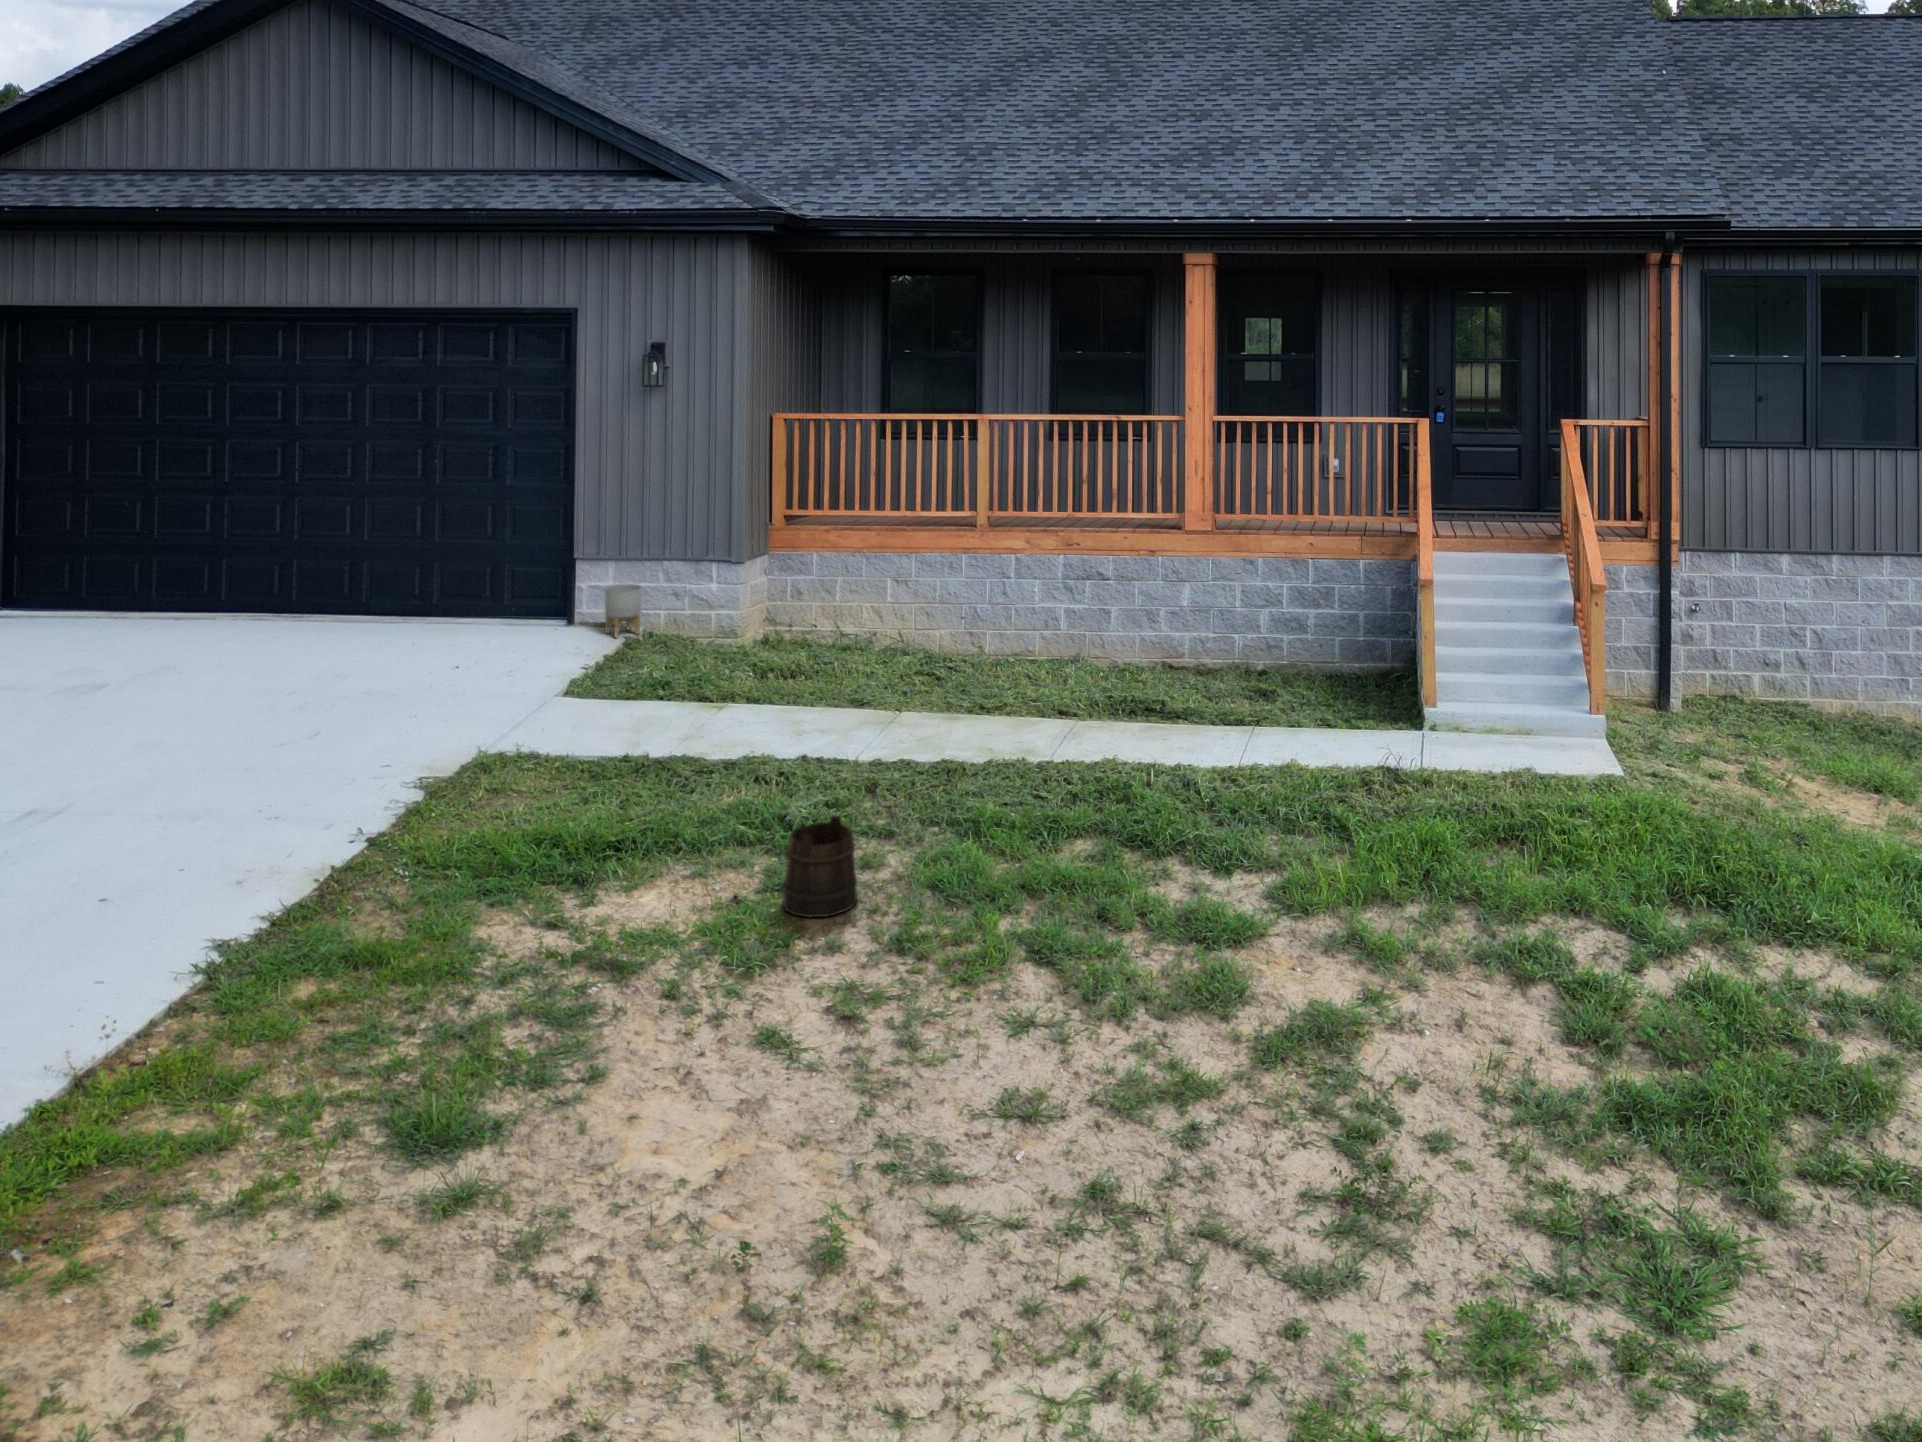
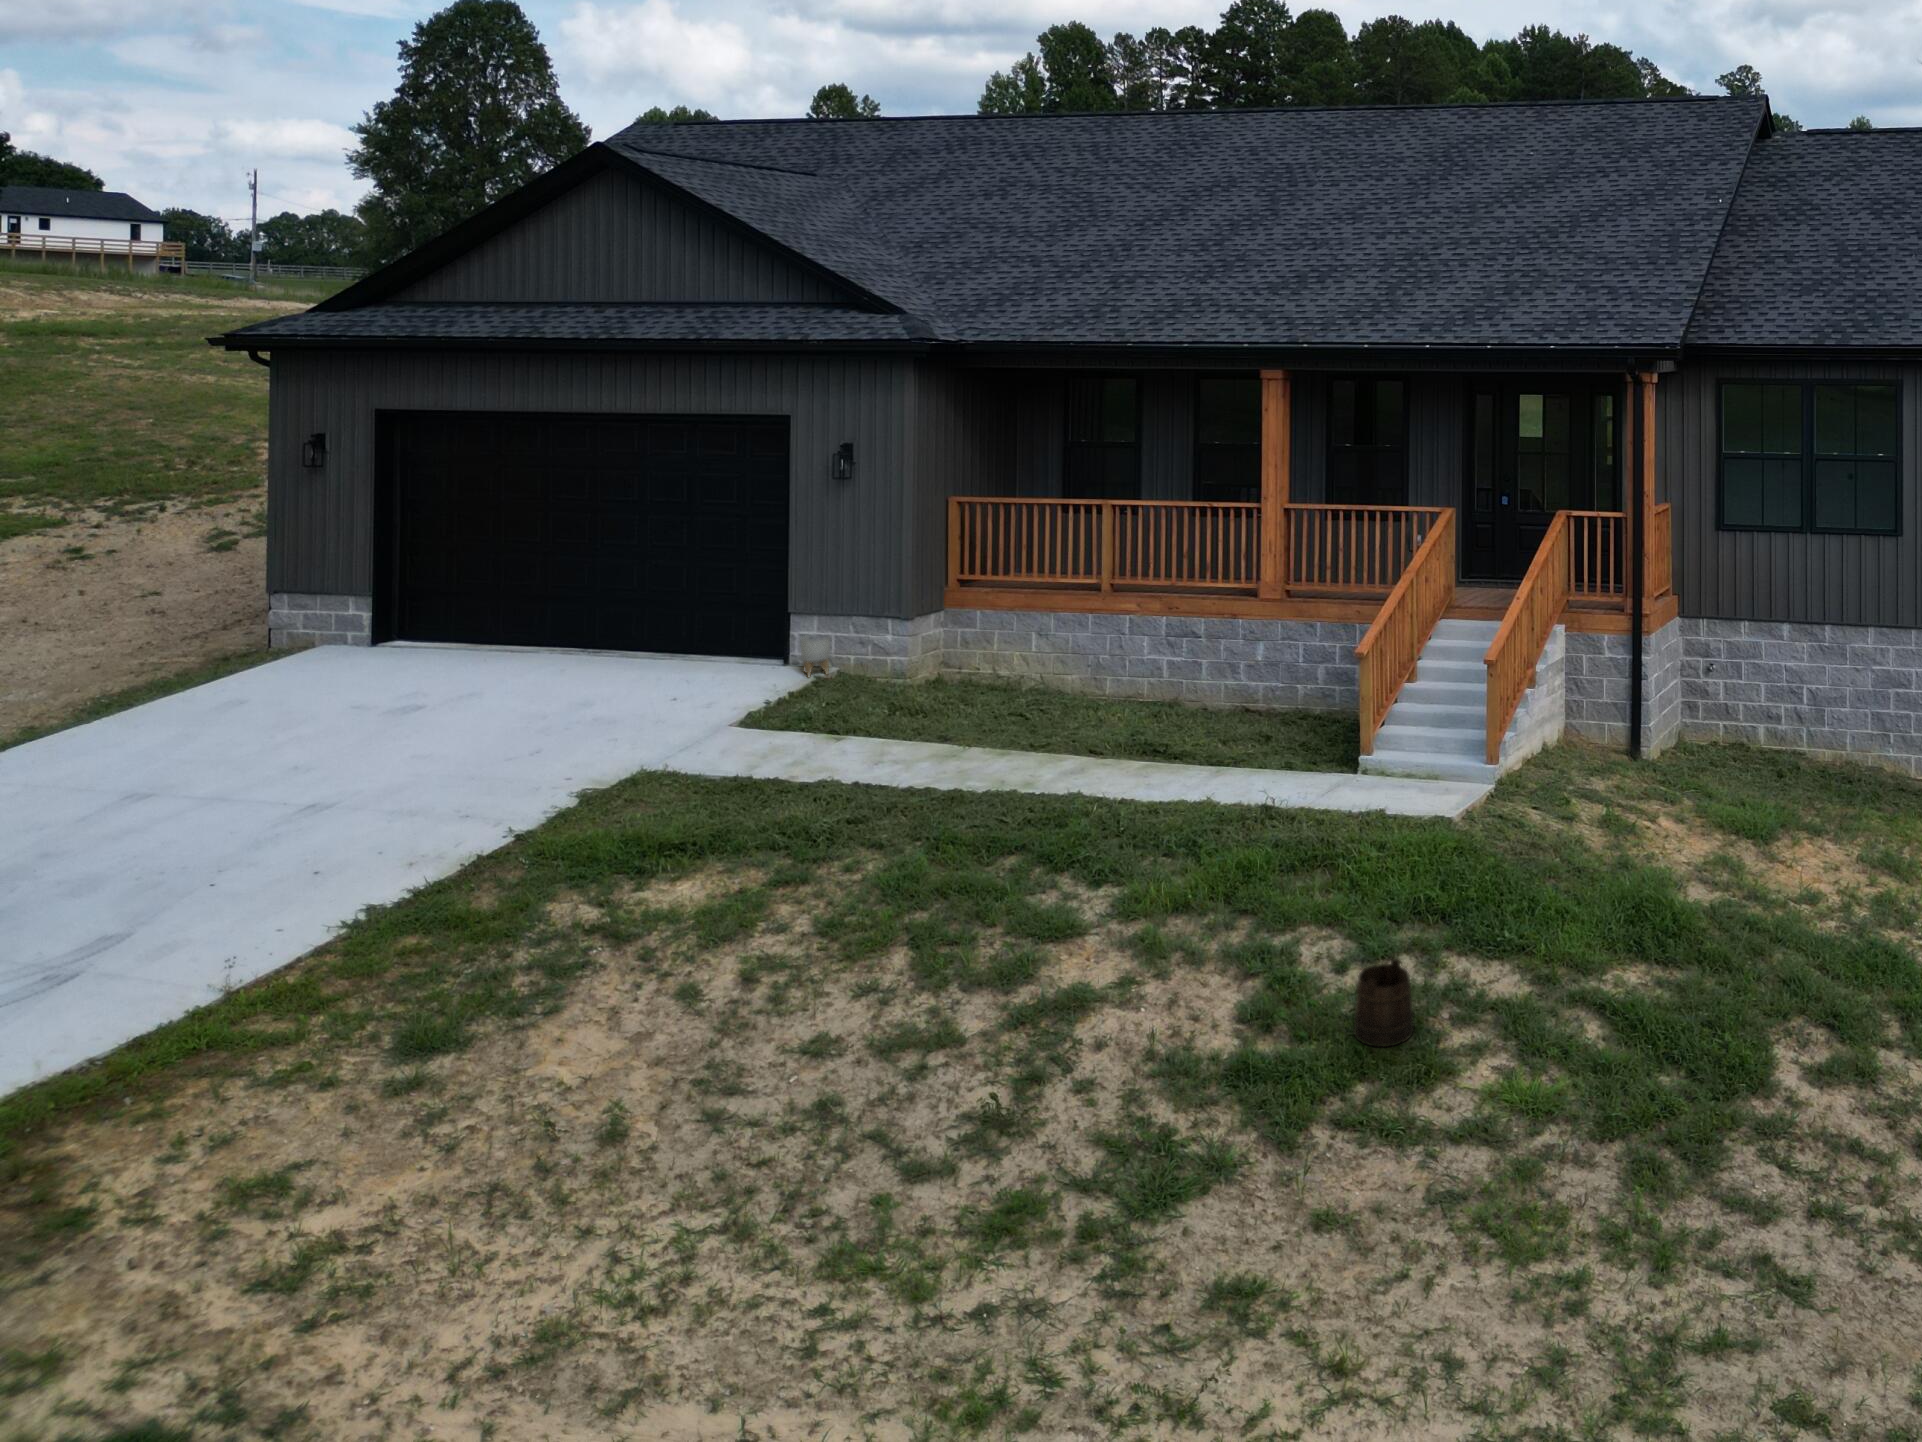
bucket: present [783,815,857,917] -> present [1353,959,1413,1047]

